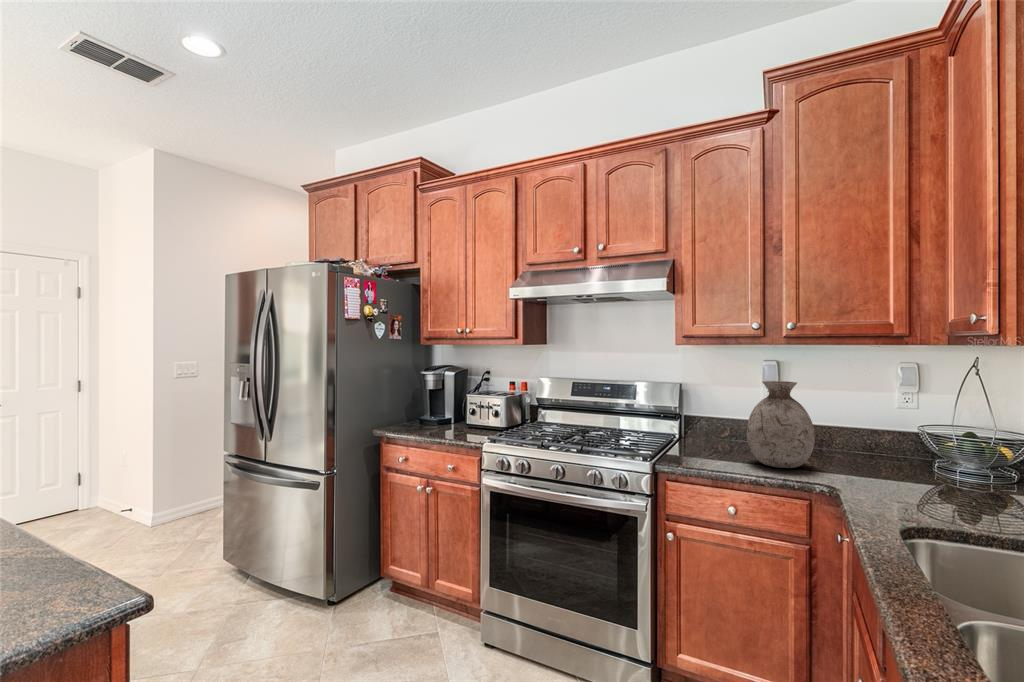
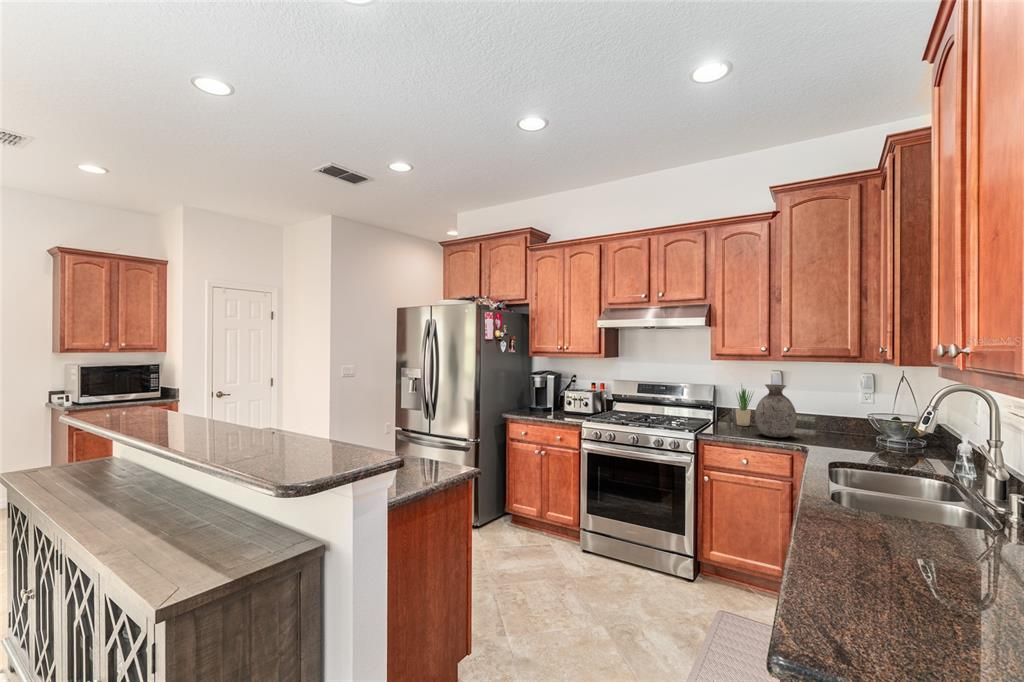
potted plant: none [713,380,741,446] -> present [735,387,753,426]

